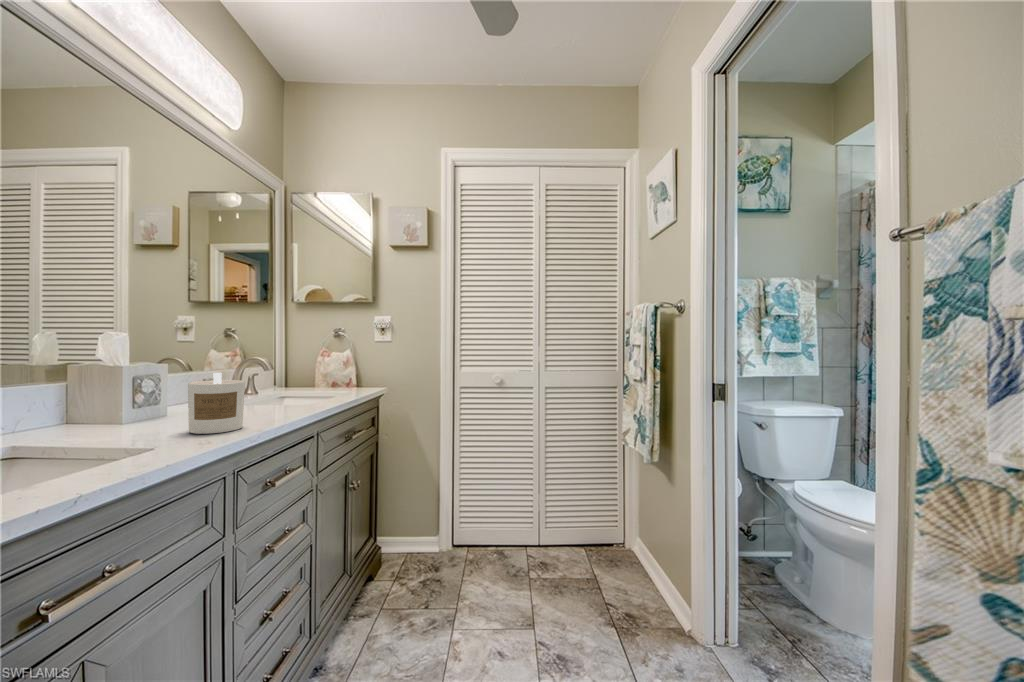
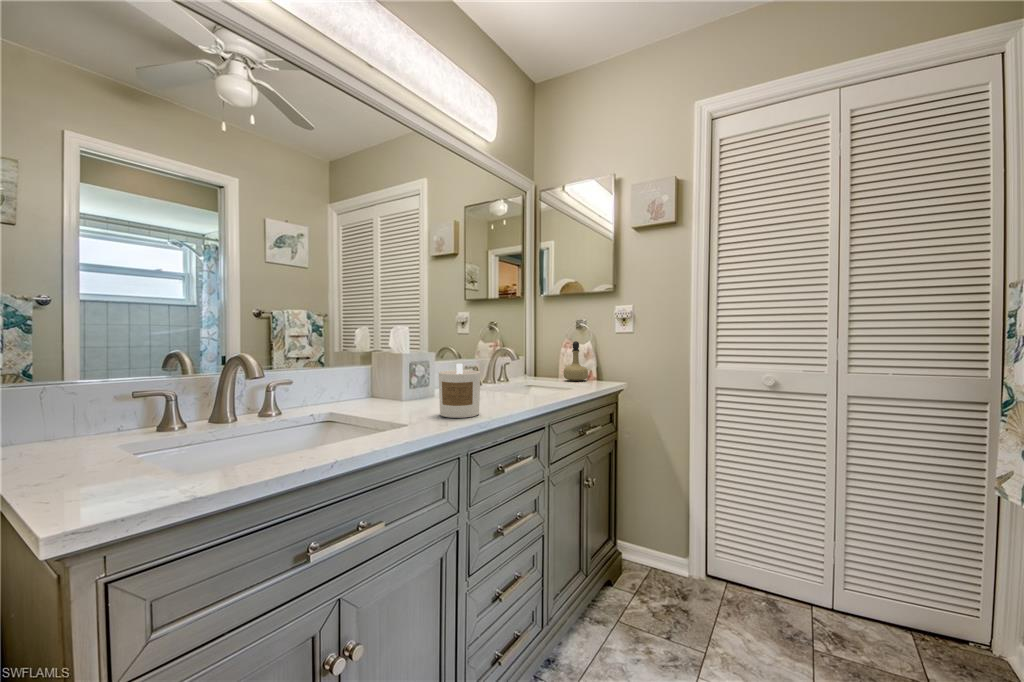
perfume bottle: none [322,350,348,389] -> present [564,341,588,381]

